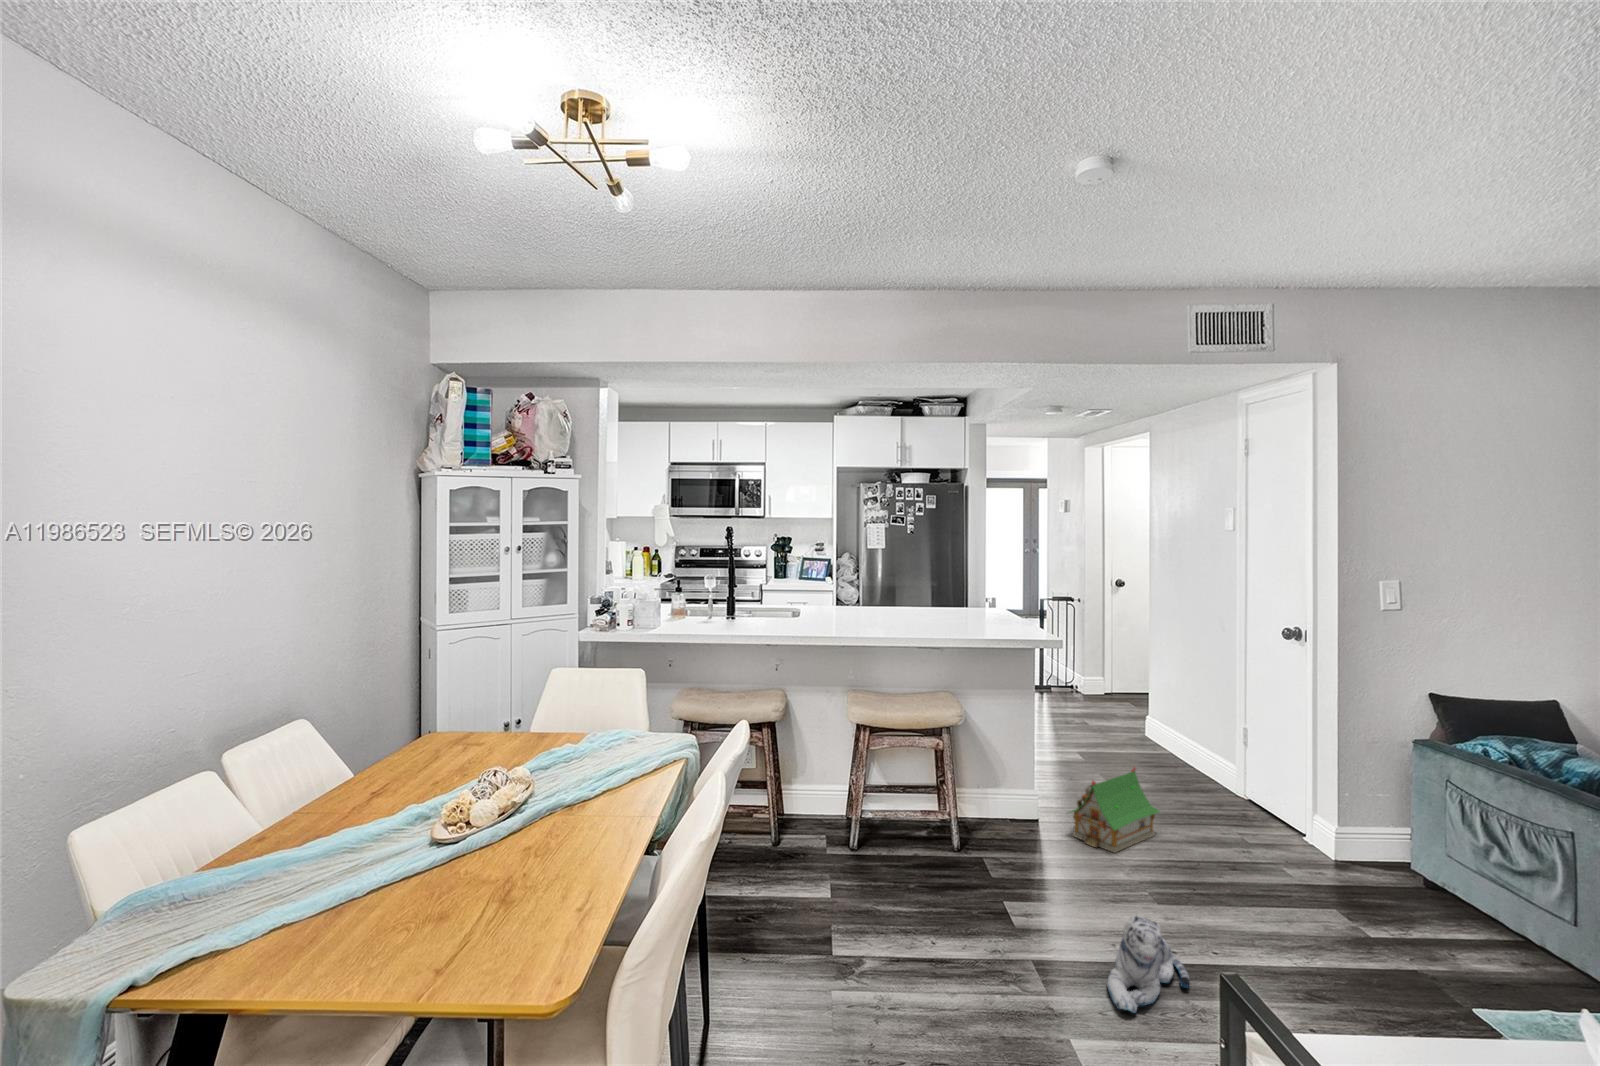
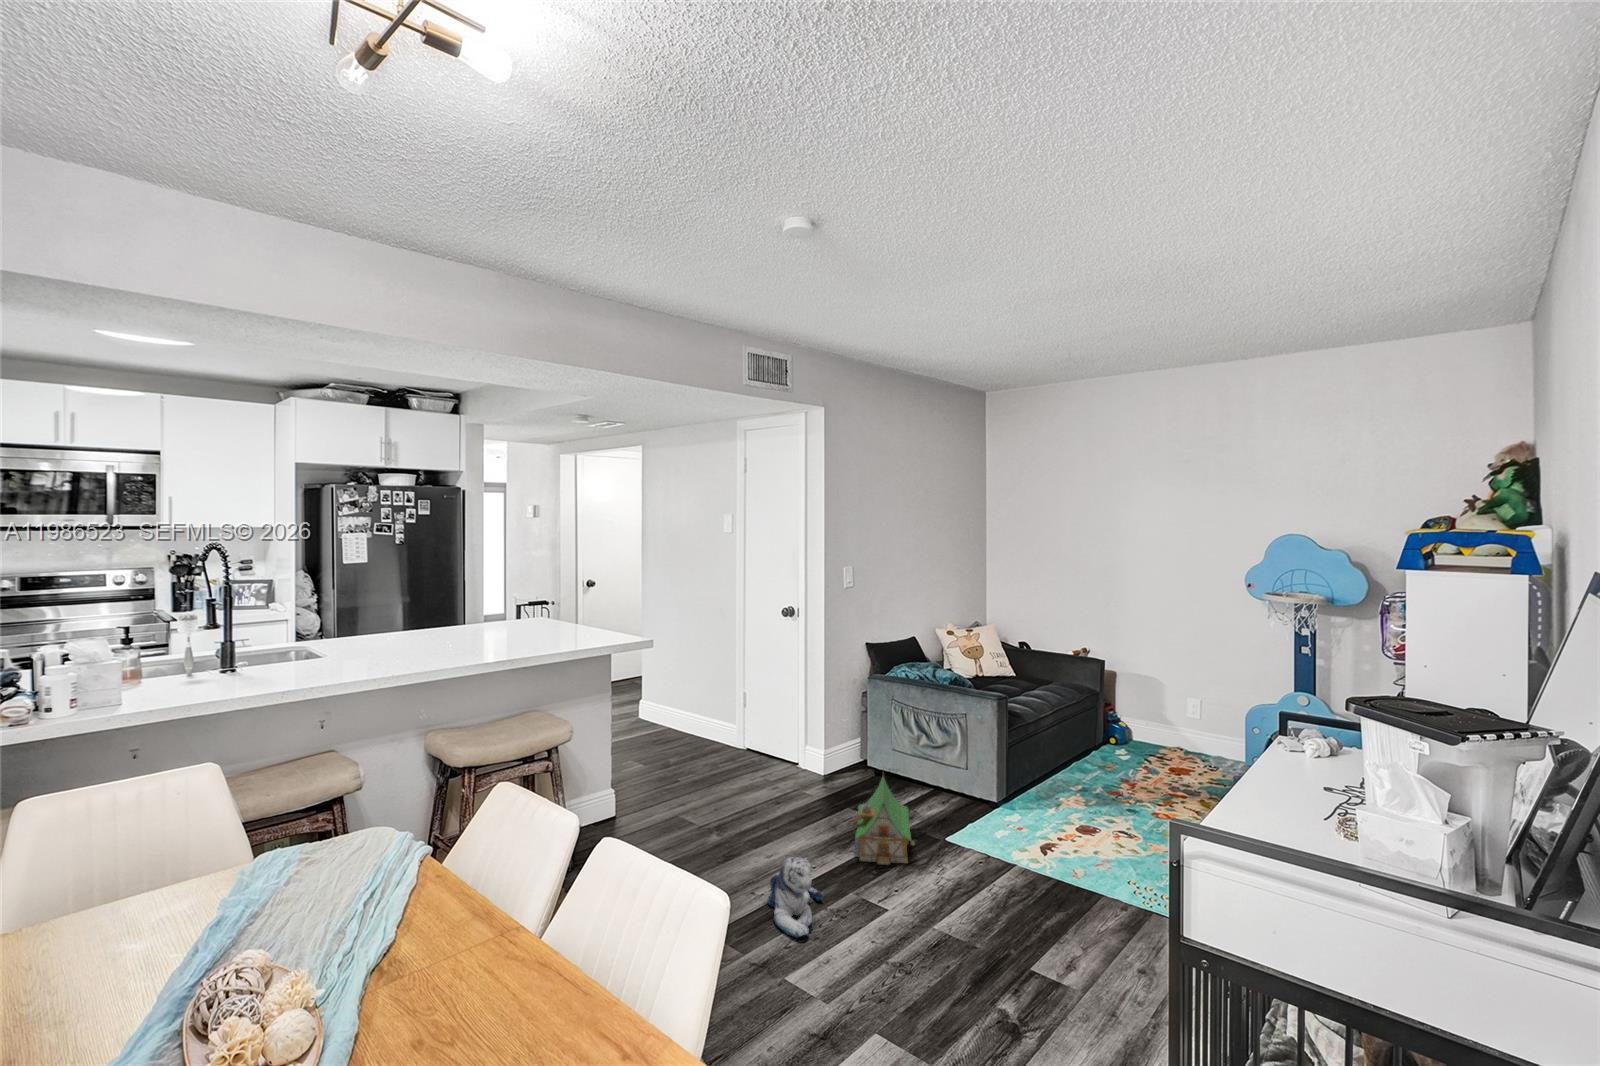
toy house: present [1071,768,1160,853] -> present [851,776,915,865]

